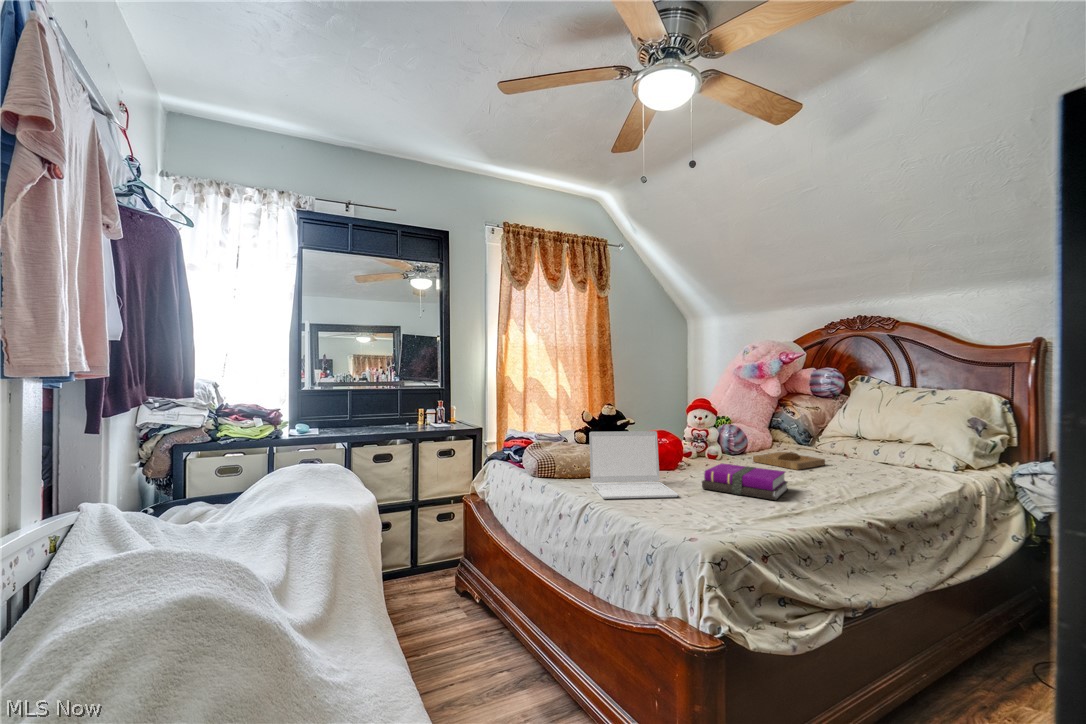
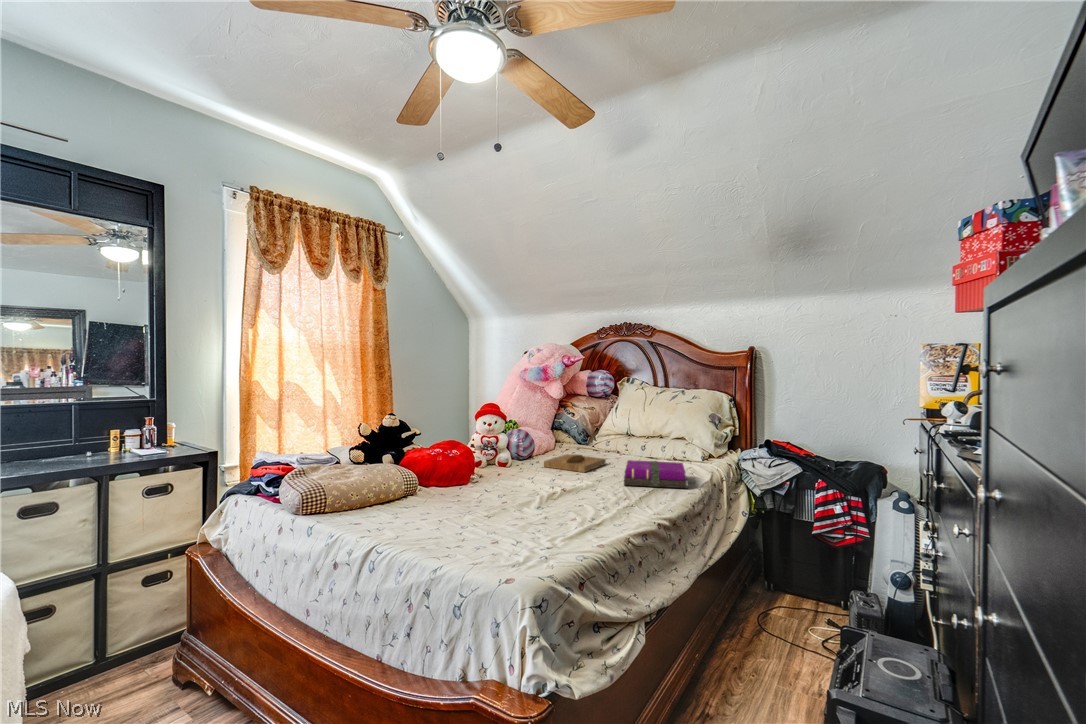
laptop: present [589,431,678,499] -> none [374,447,481,537]
notebook: present [702,463,788,500] -> present [624,460,688,488]

